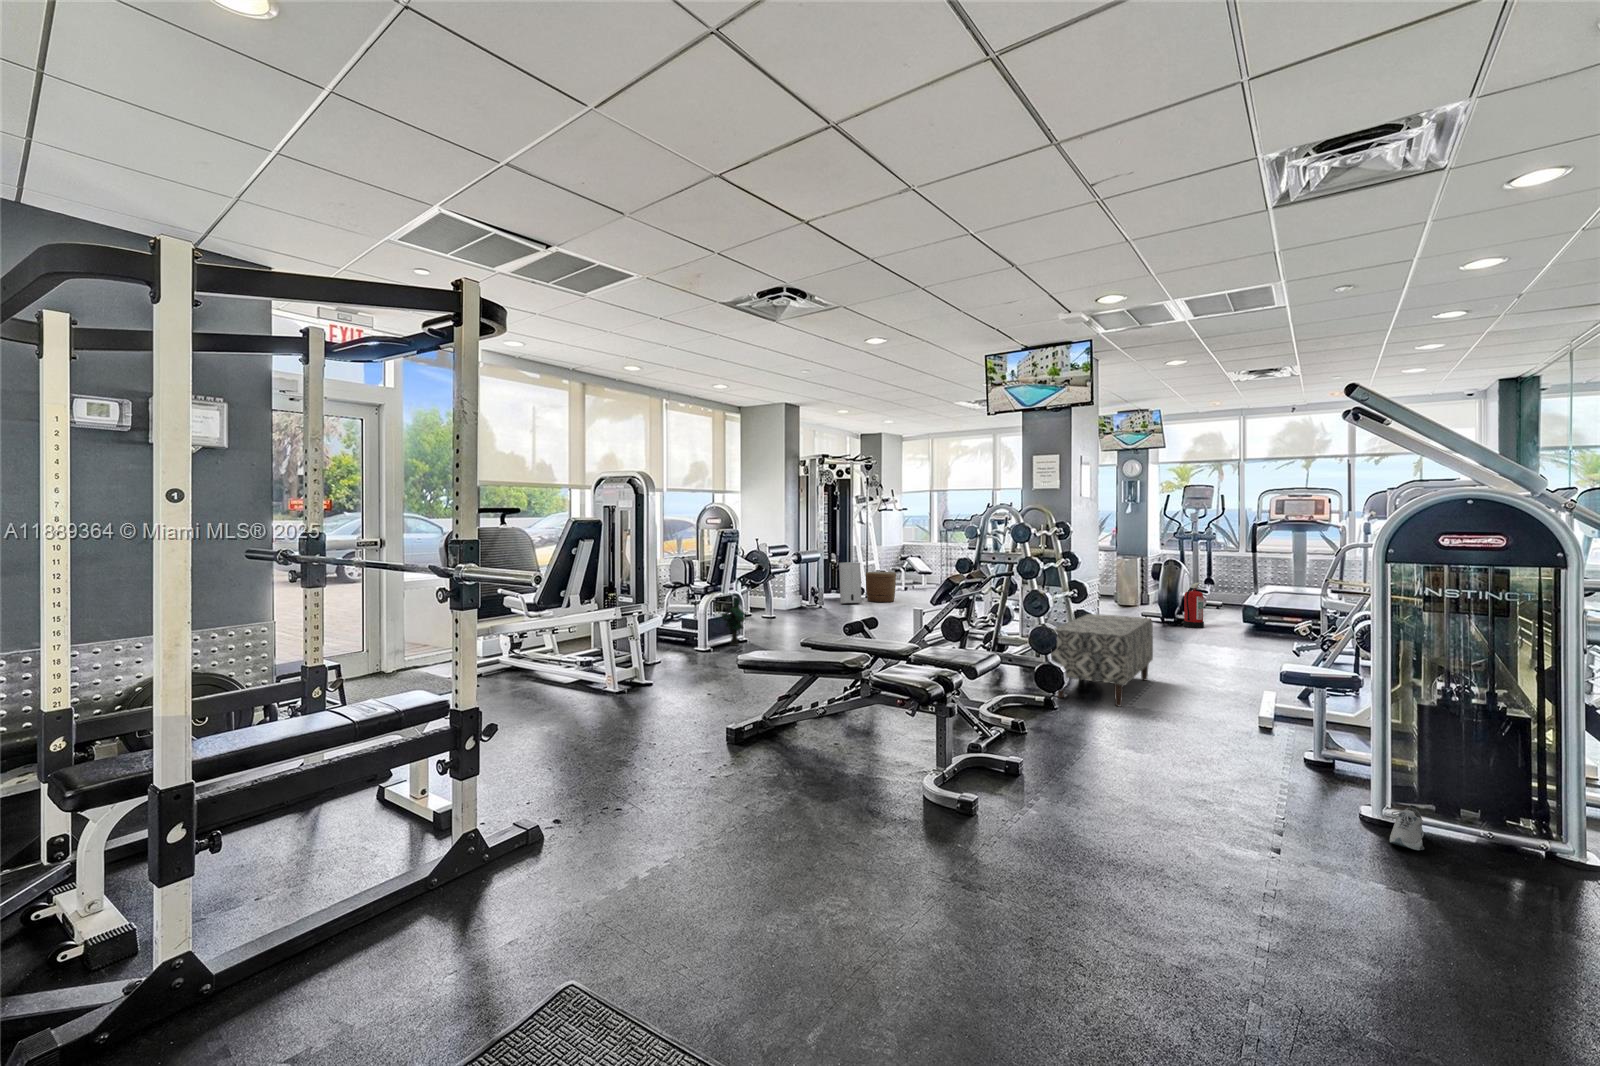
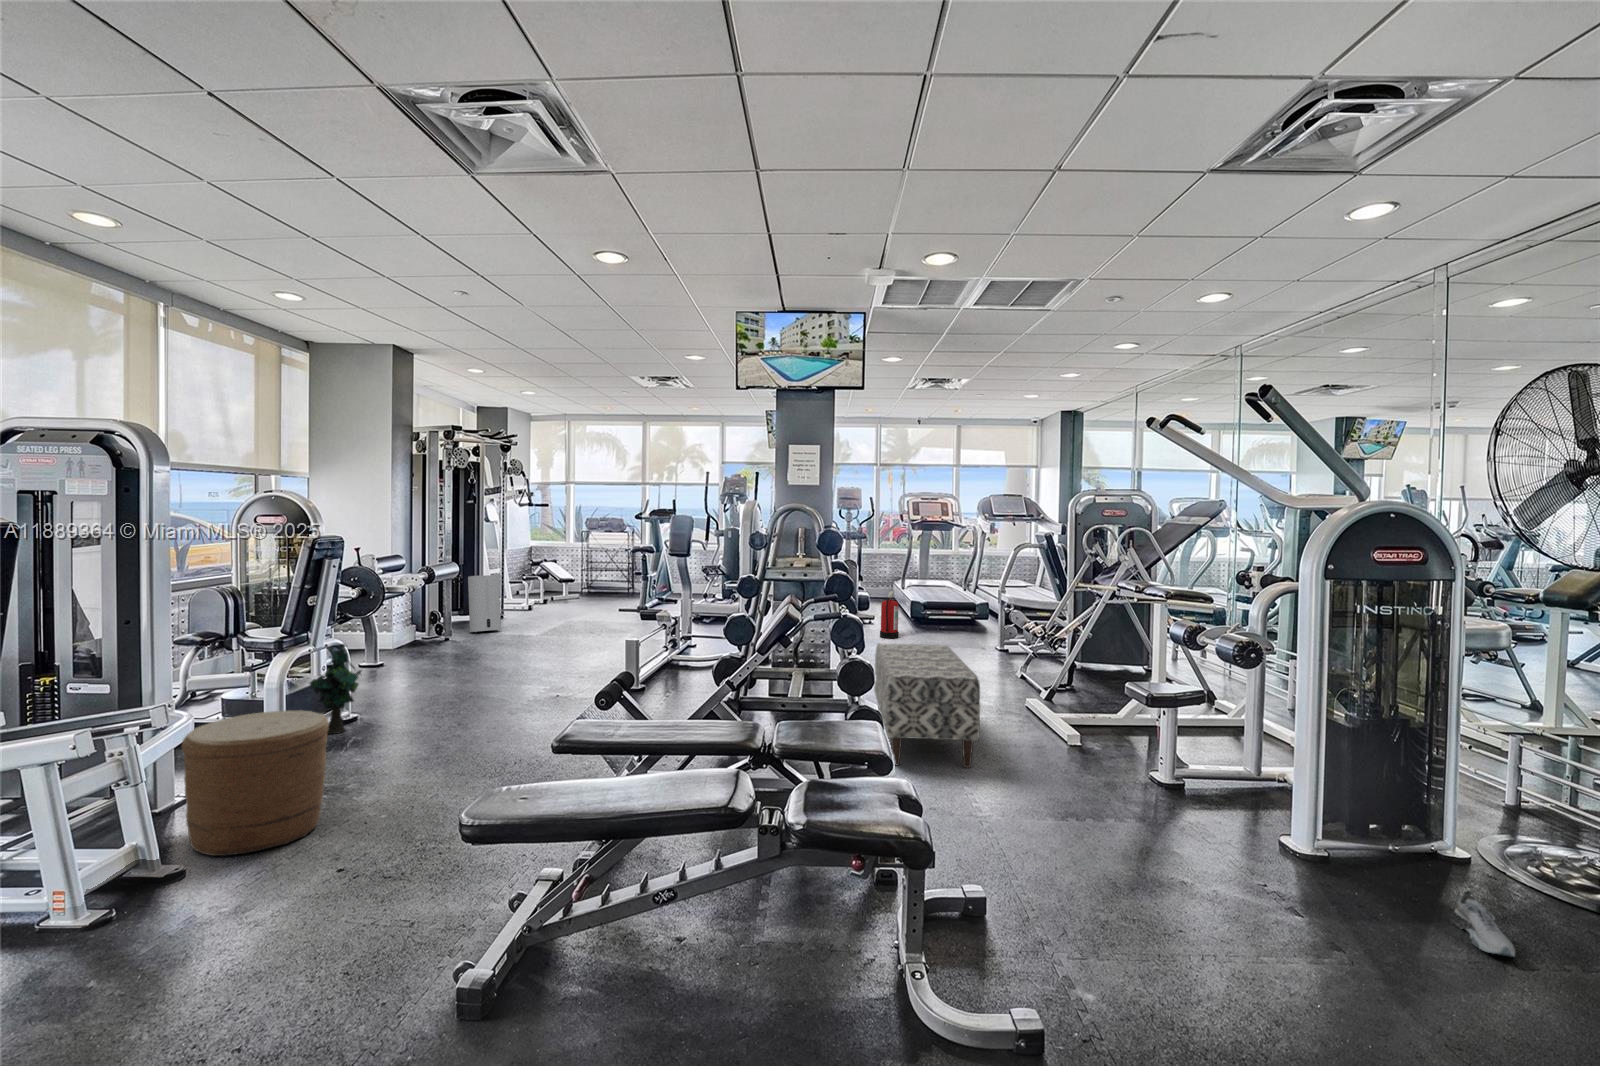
woven basket: present [866,572,896,603] -> present [182,711,329,856]

